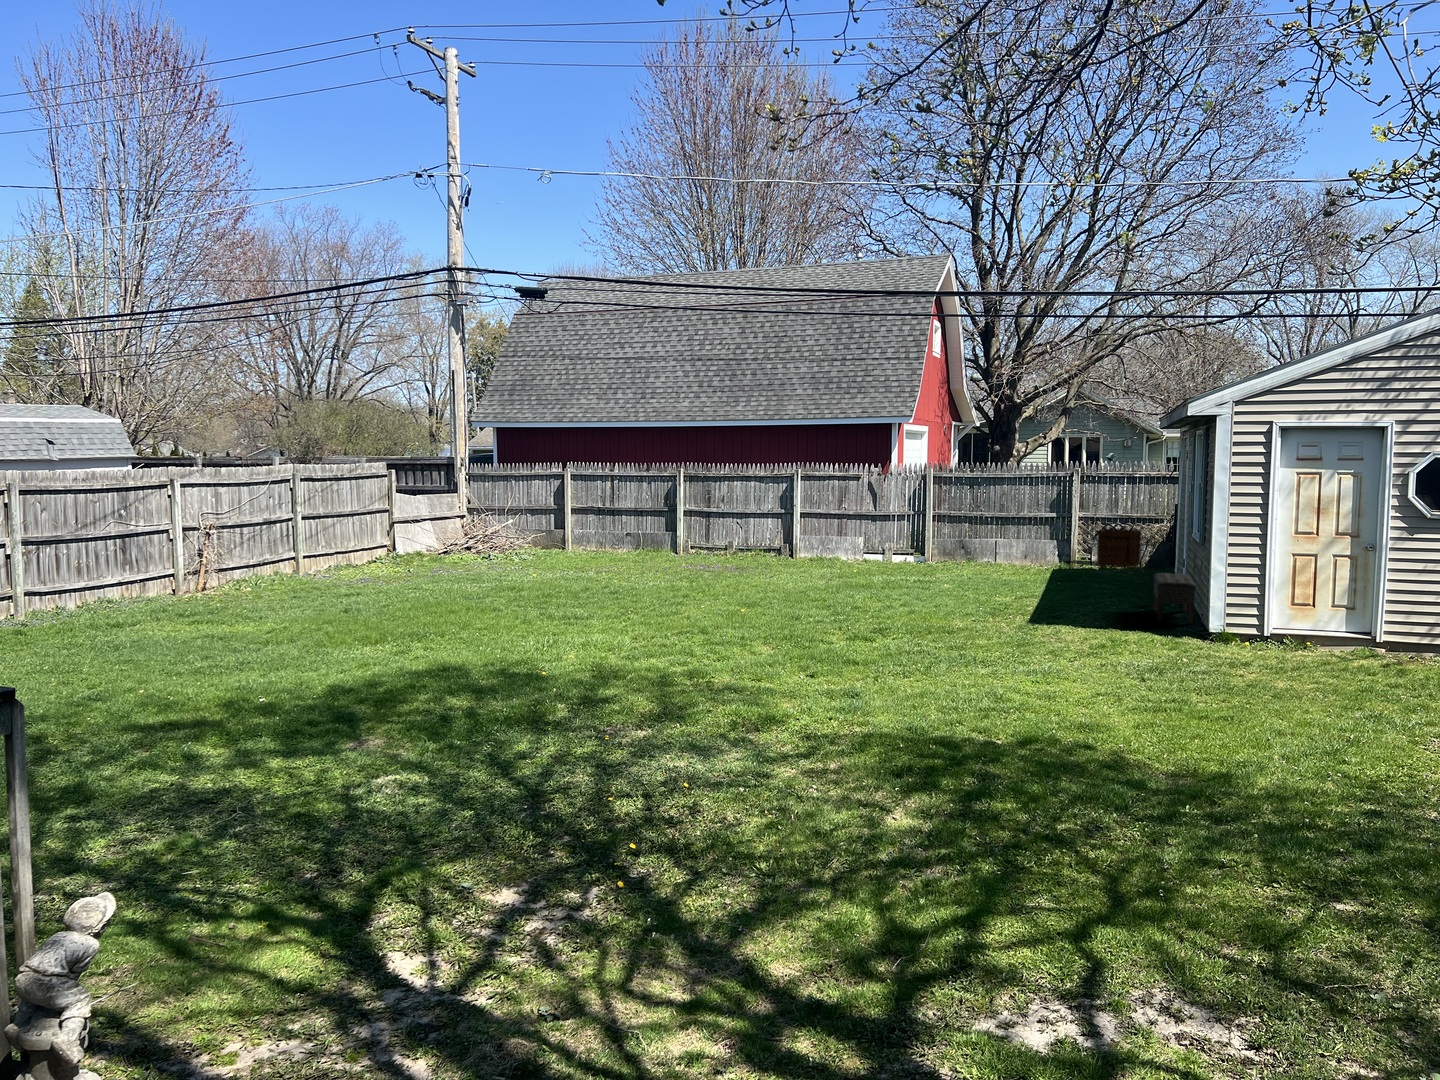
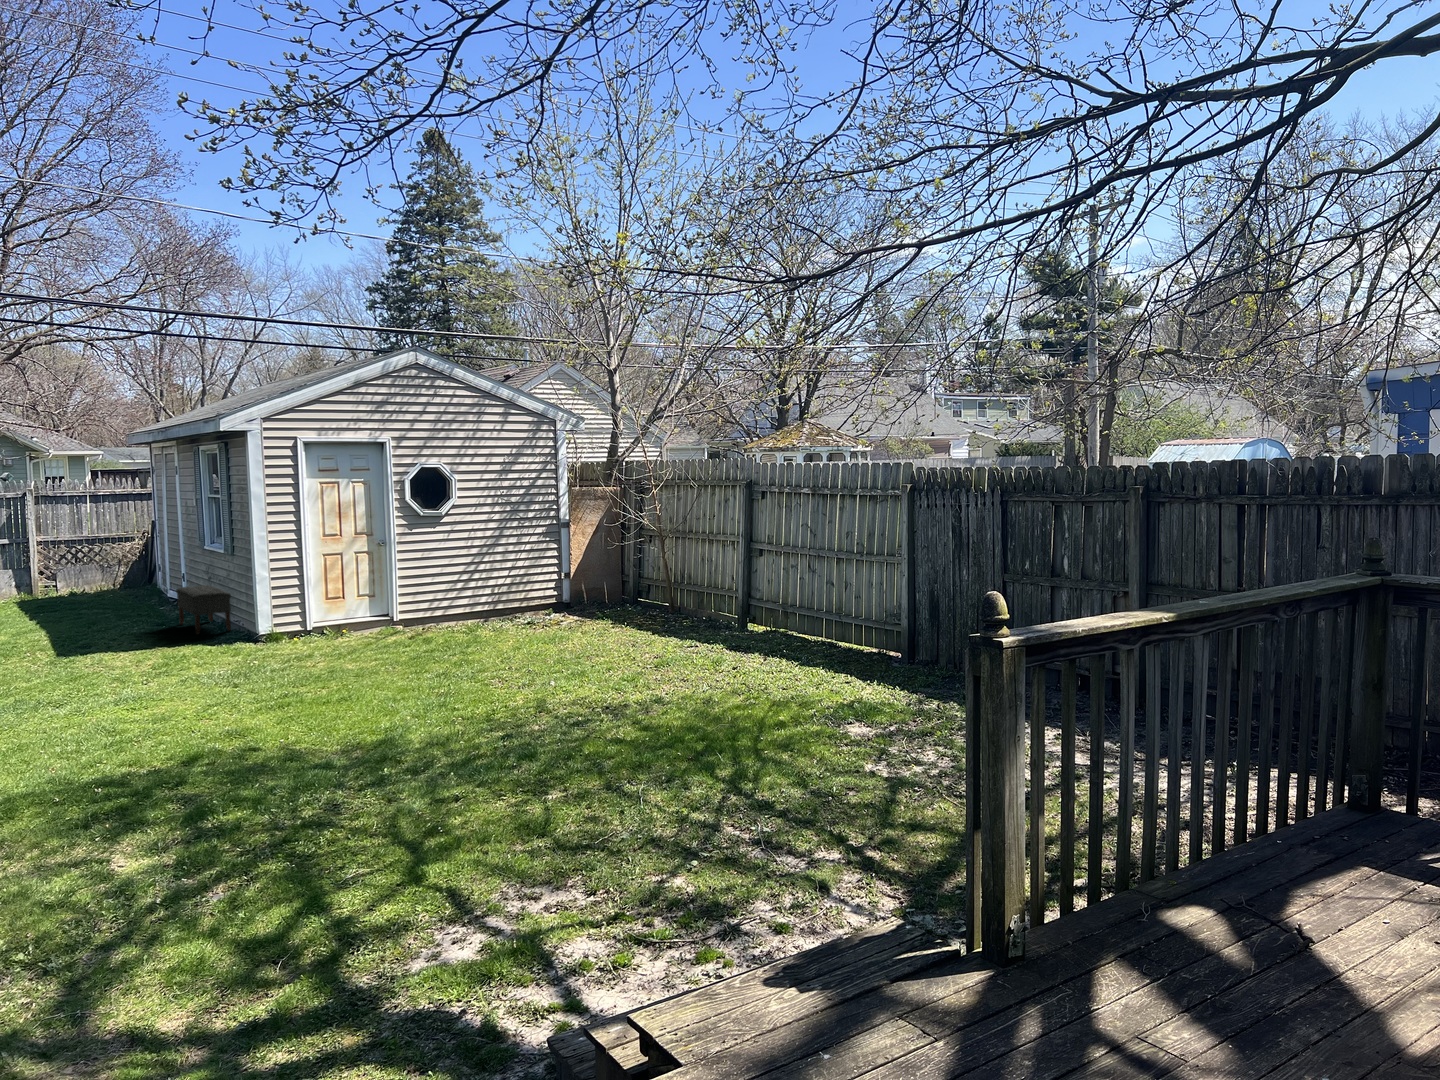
wooden crate: present [1097,529,1141,568] -> none [65,550,114,592]

